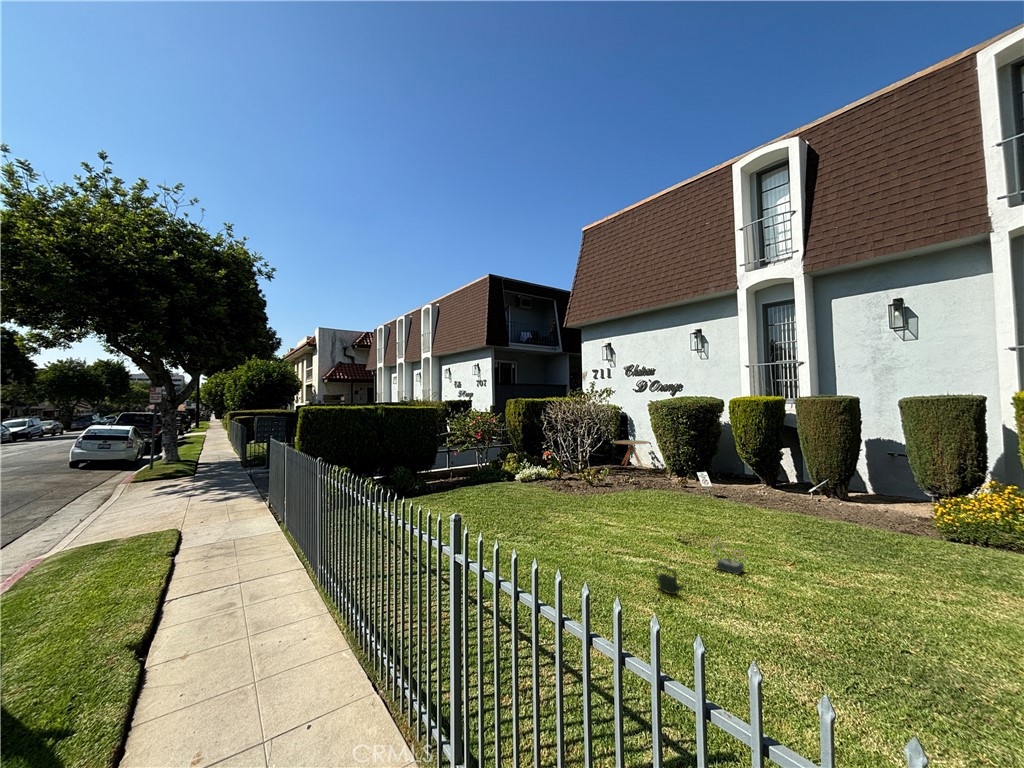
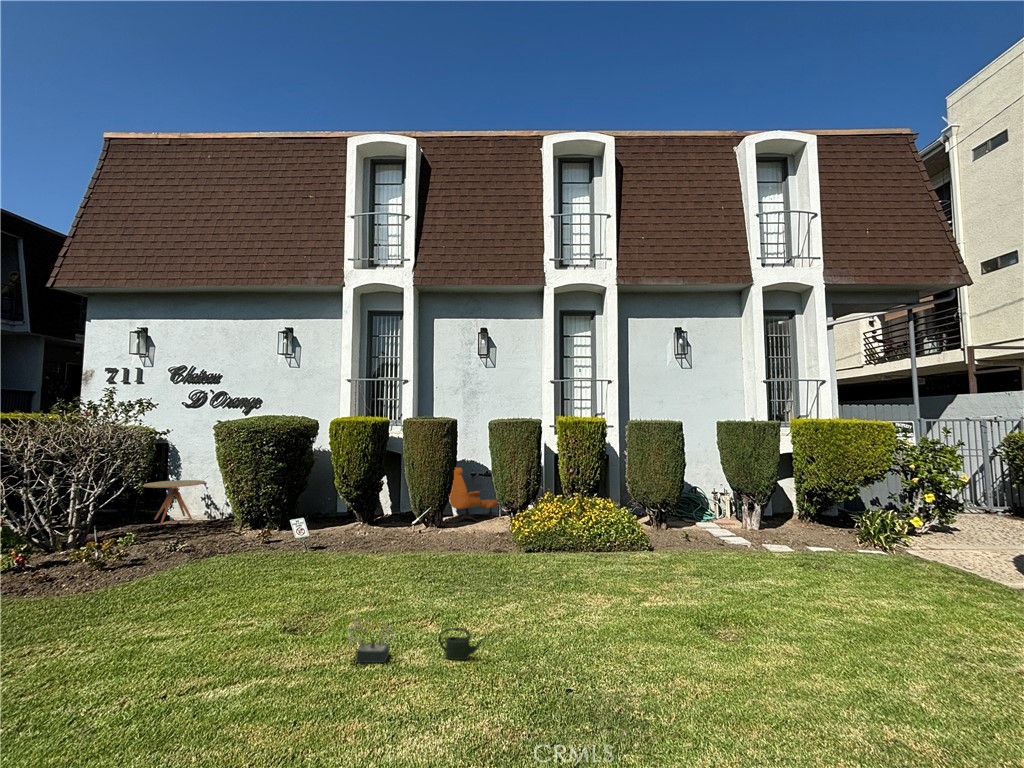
lounge chair: none [847,441,927,498] -> present [449,468,499,522]
watering can: present [655,566,686,594] -> present [439,628,486,660]

